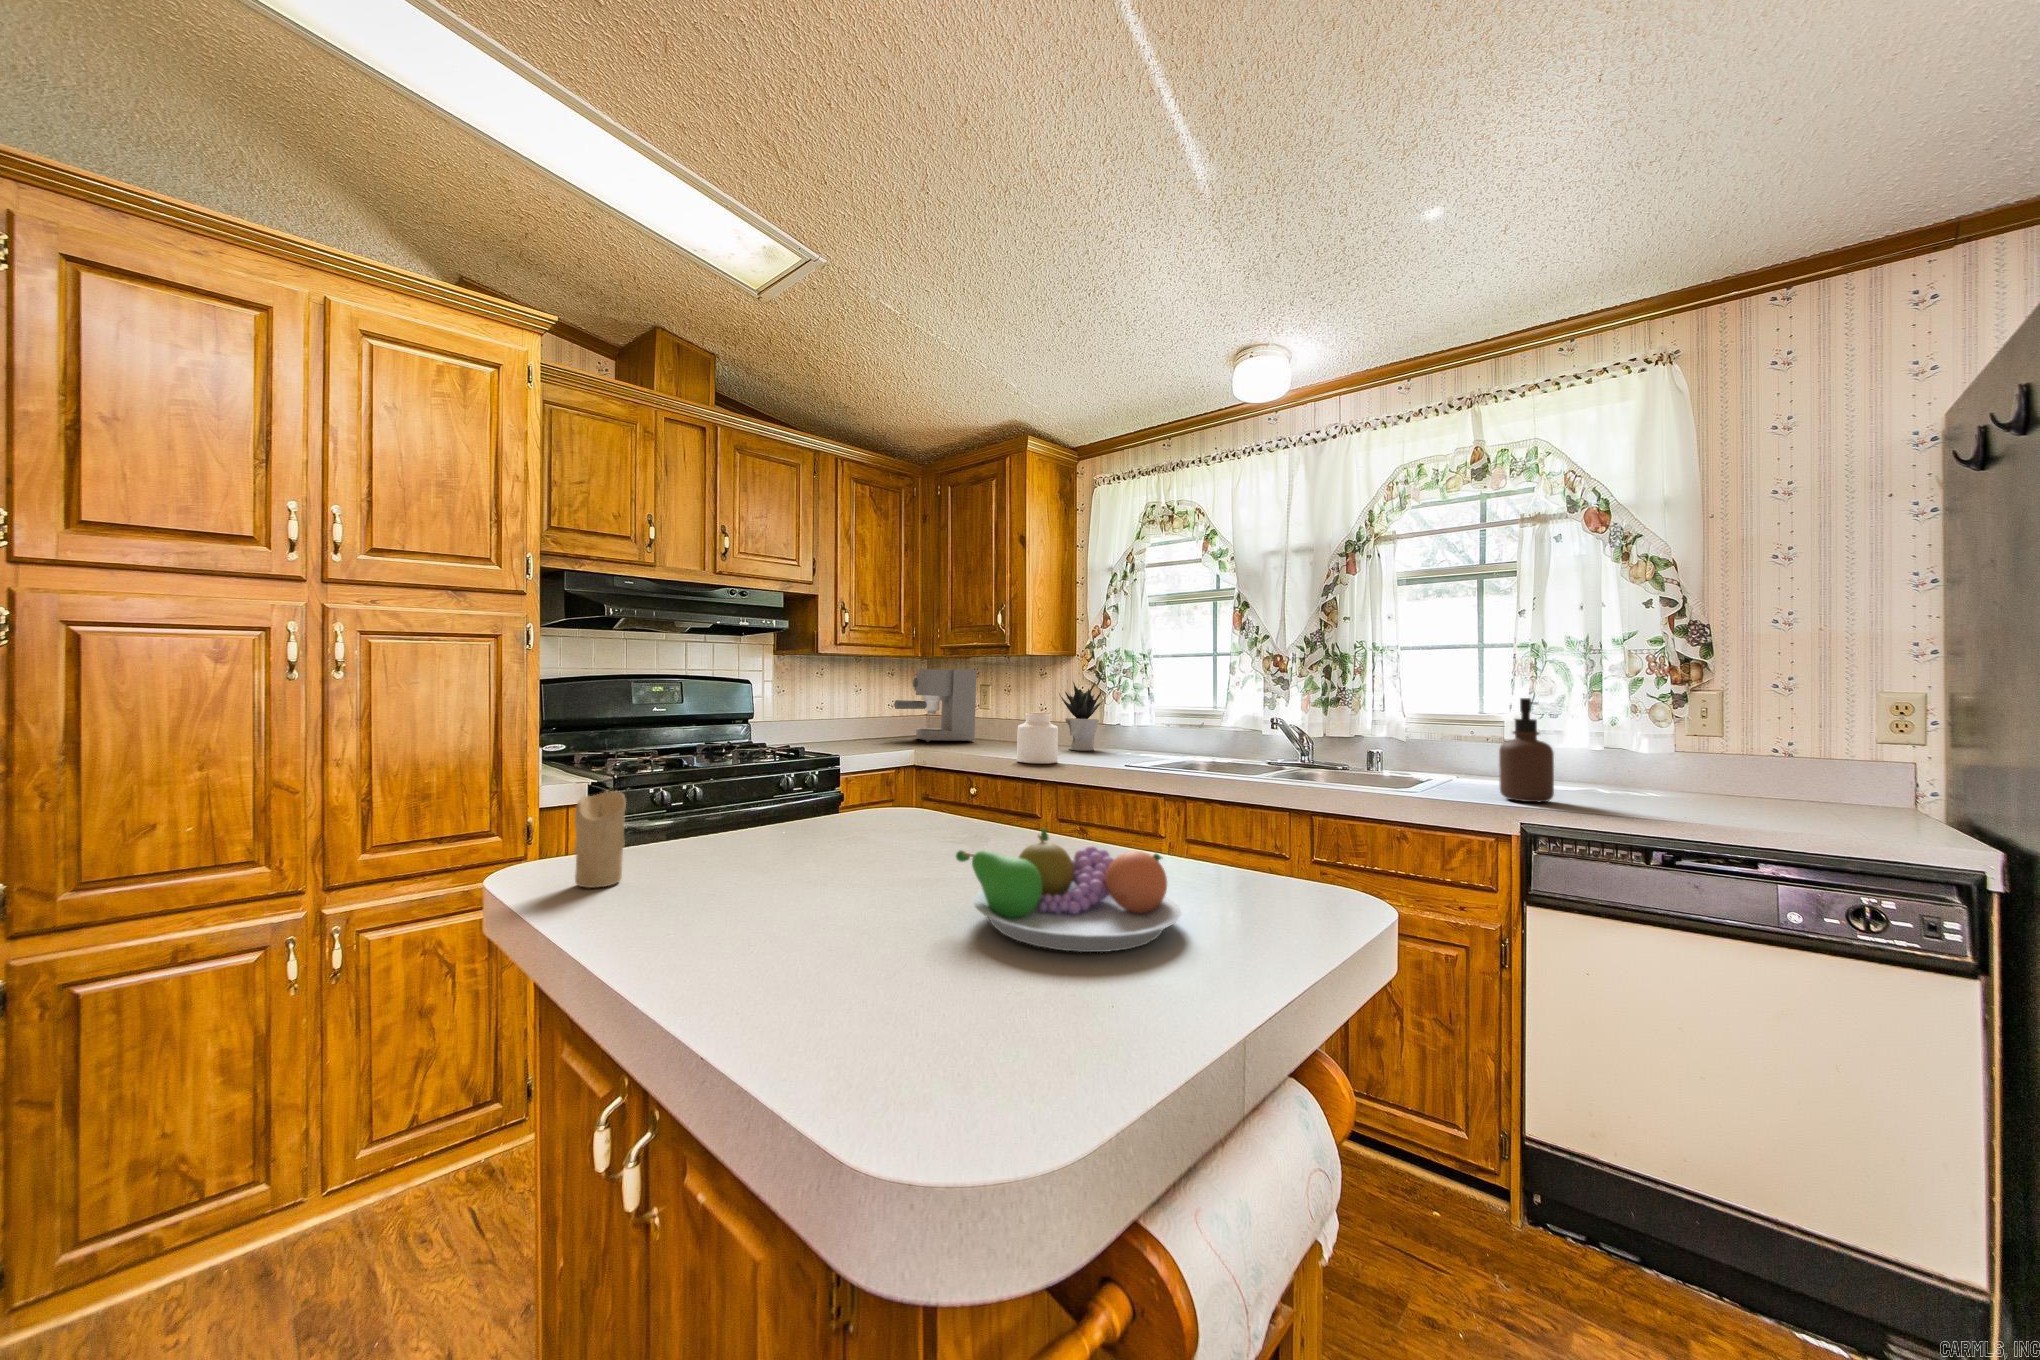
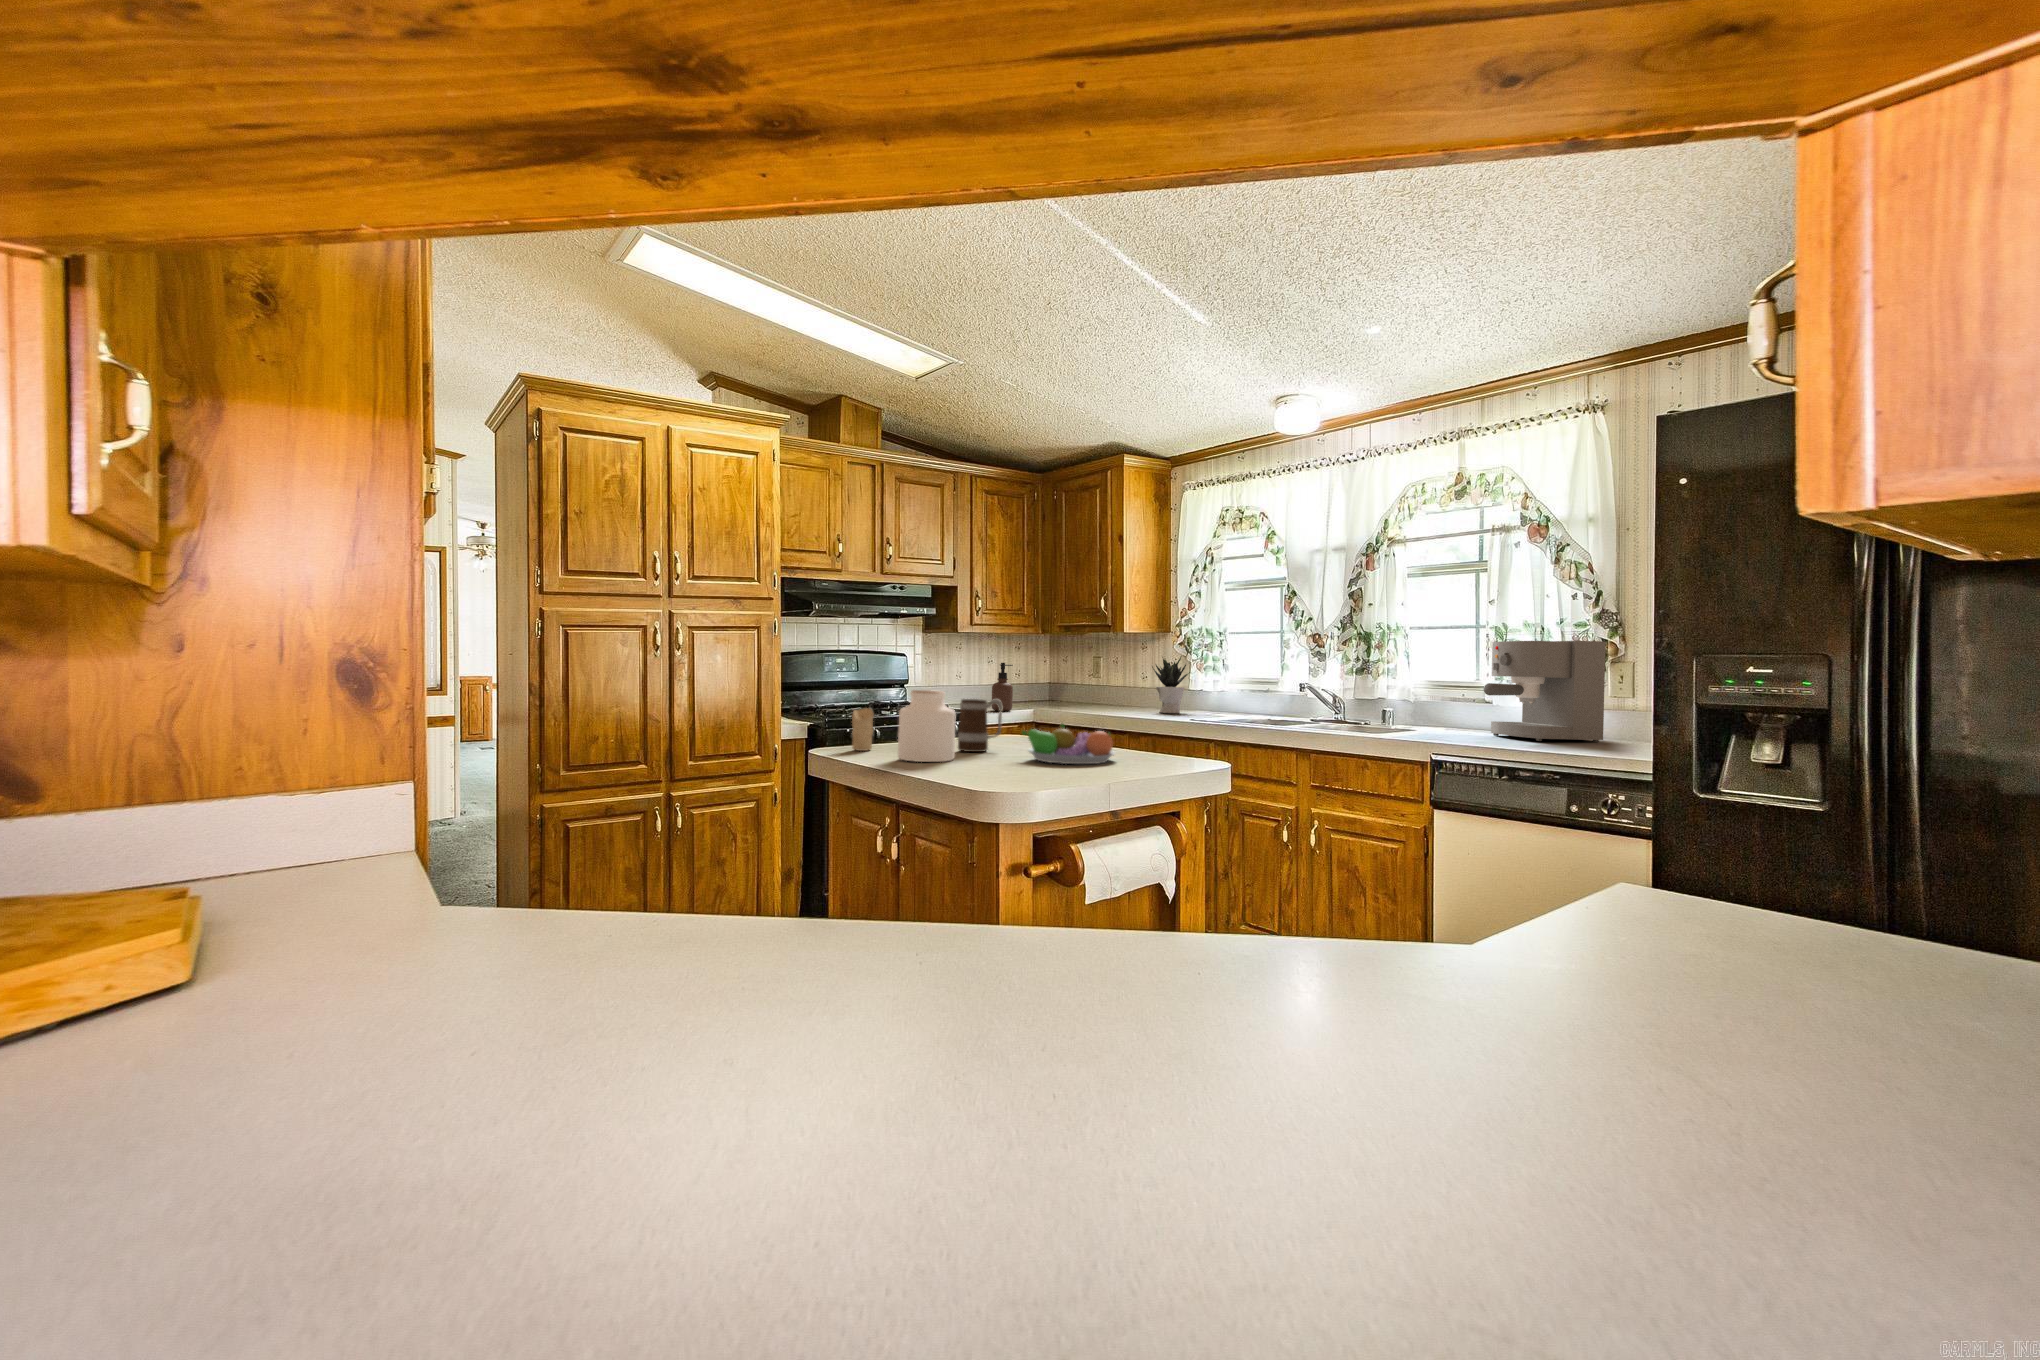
coffee maker: present [894,669,976,742] -> present [1484,641,1606,742]
soap dispenser: present [1499,698,1554,802] -> present [992,663,1013,711]
jar: present [1017,712,1058,764] -> present [898,690,955,762]
mug: none [809,768,905,886] -> present [958,699,1002,752]

